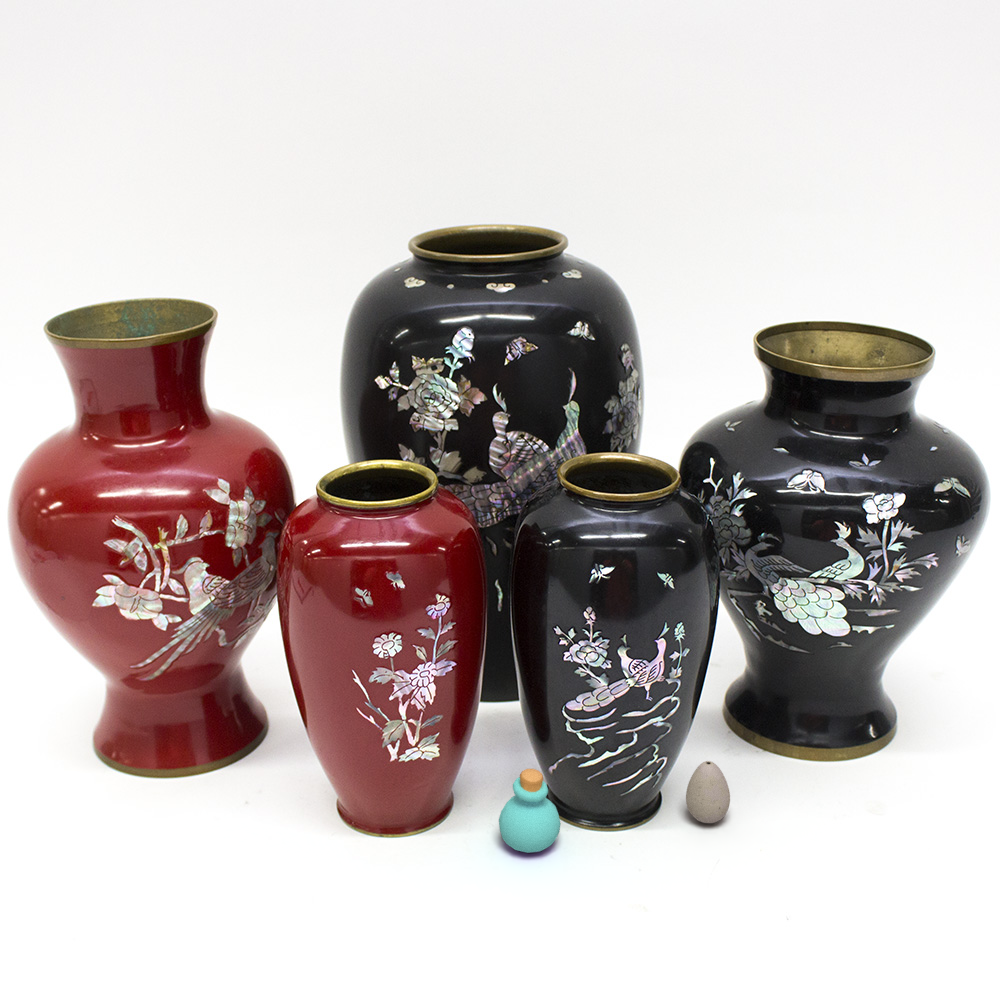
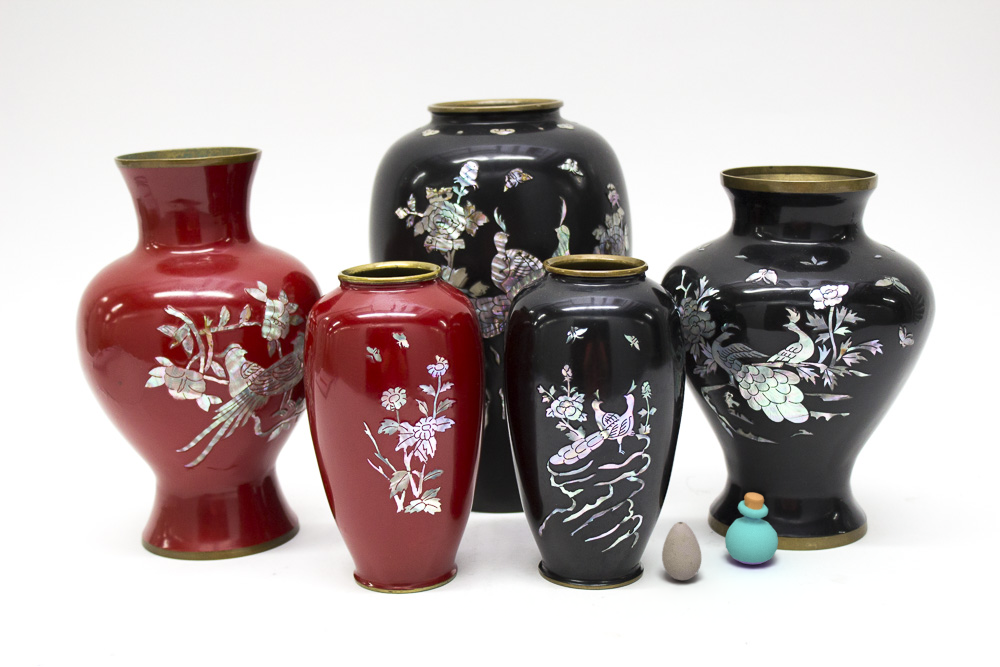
perfume bottle: present [499,769,561,853] -> present [725,492,778,564]

